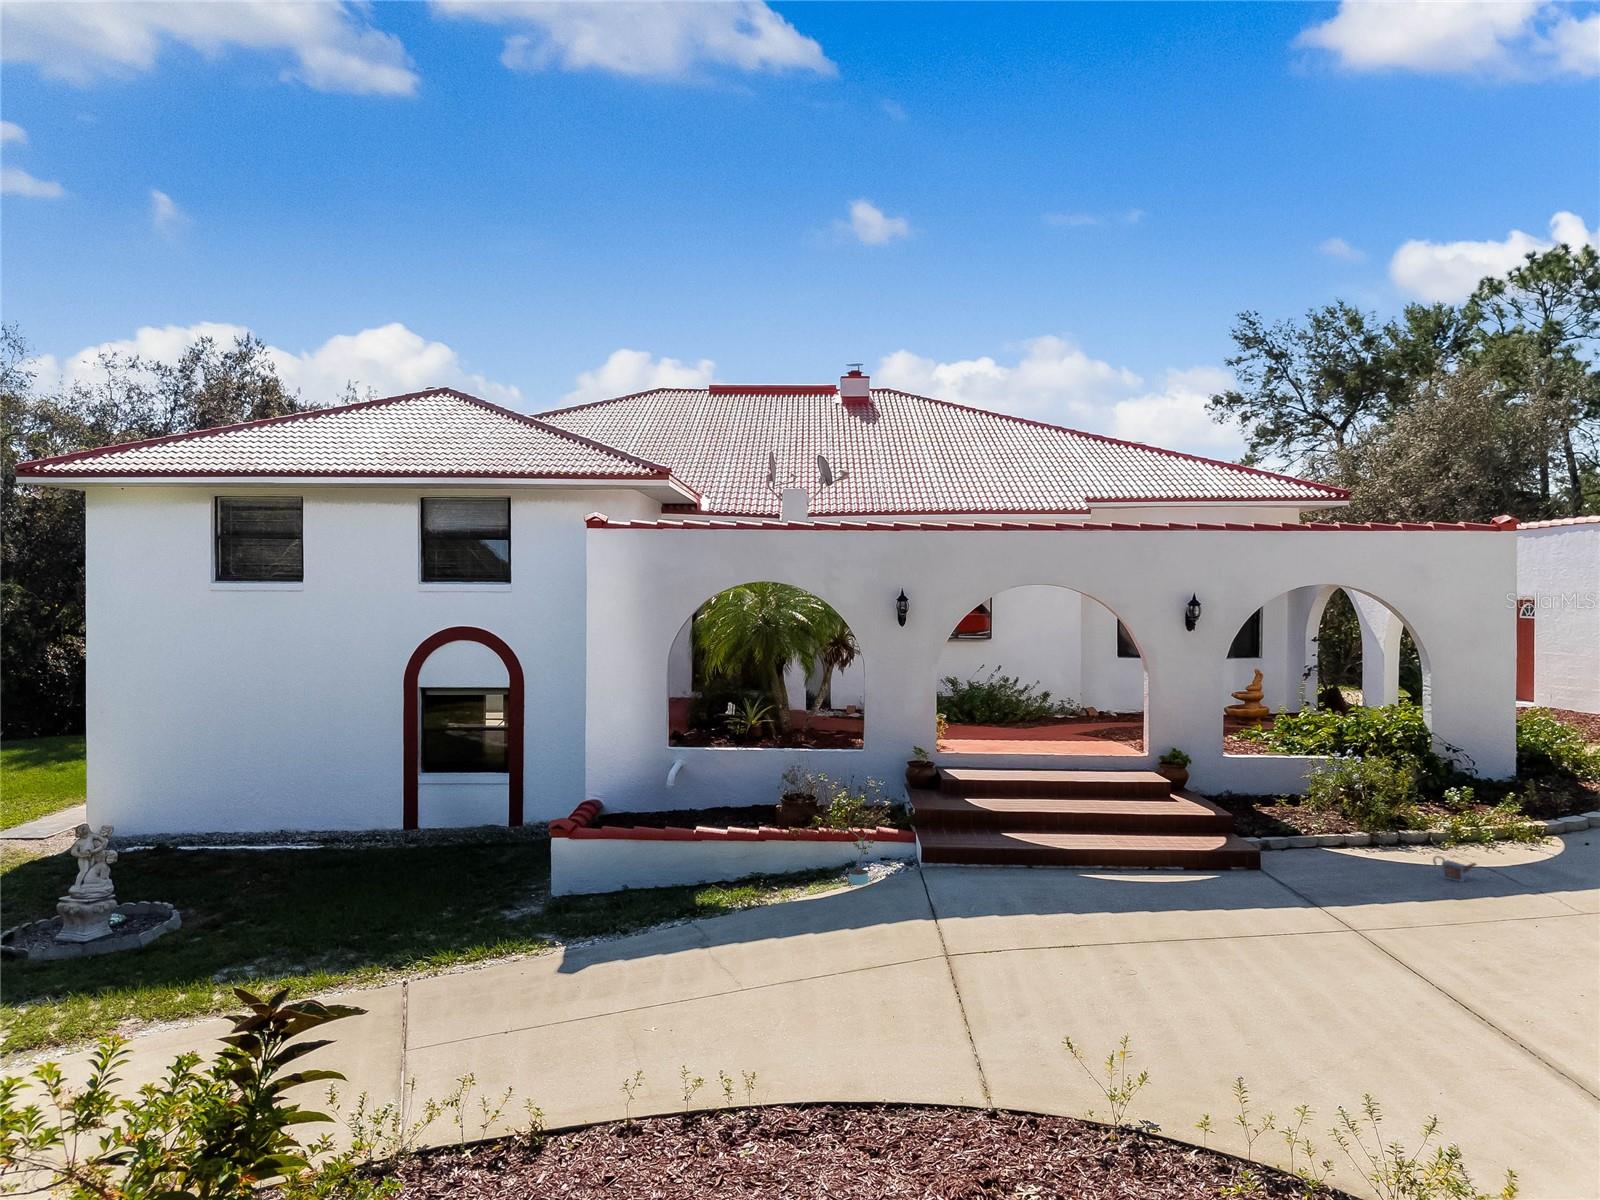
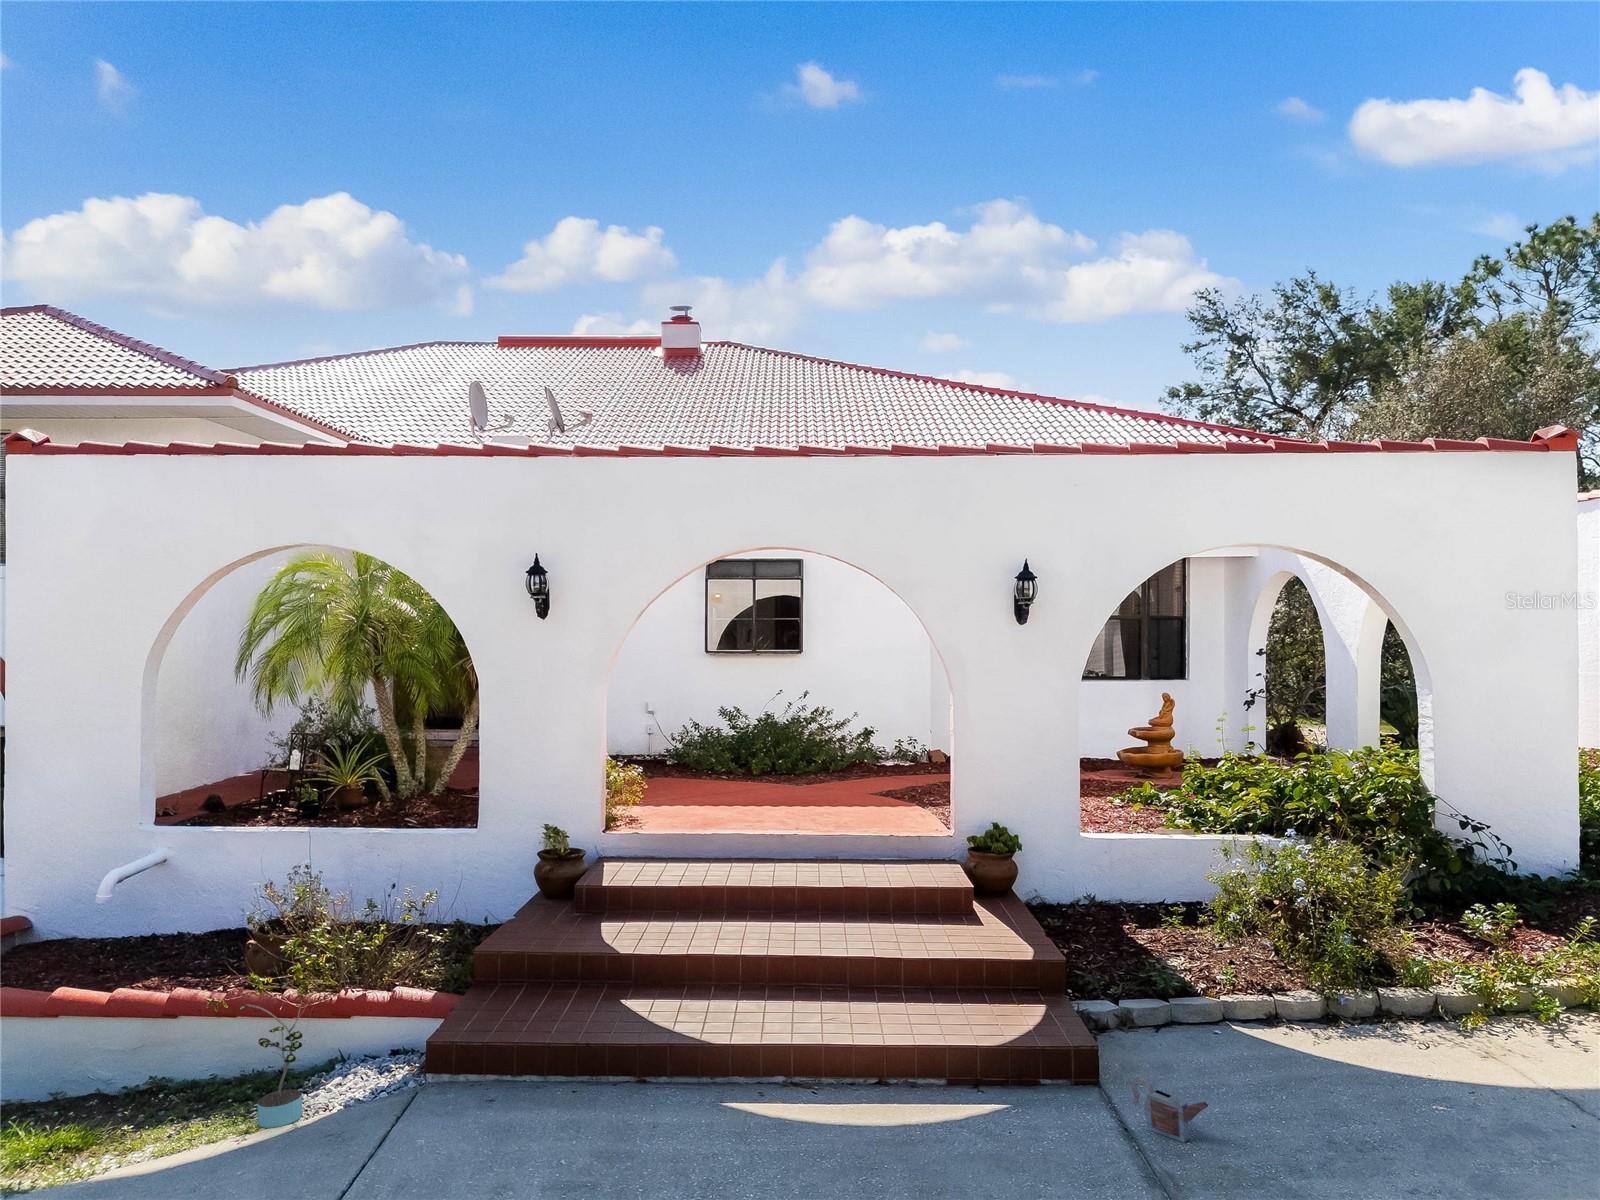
watering can: present [1433,856,1476,882] -> present [1132,1078,1208,1142]

